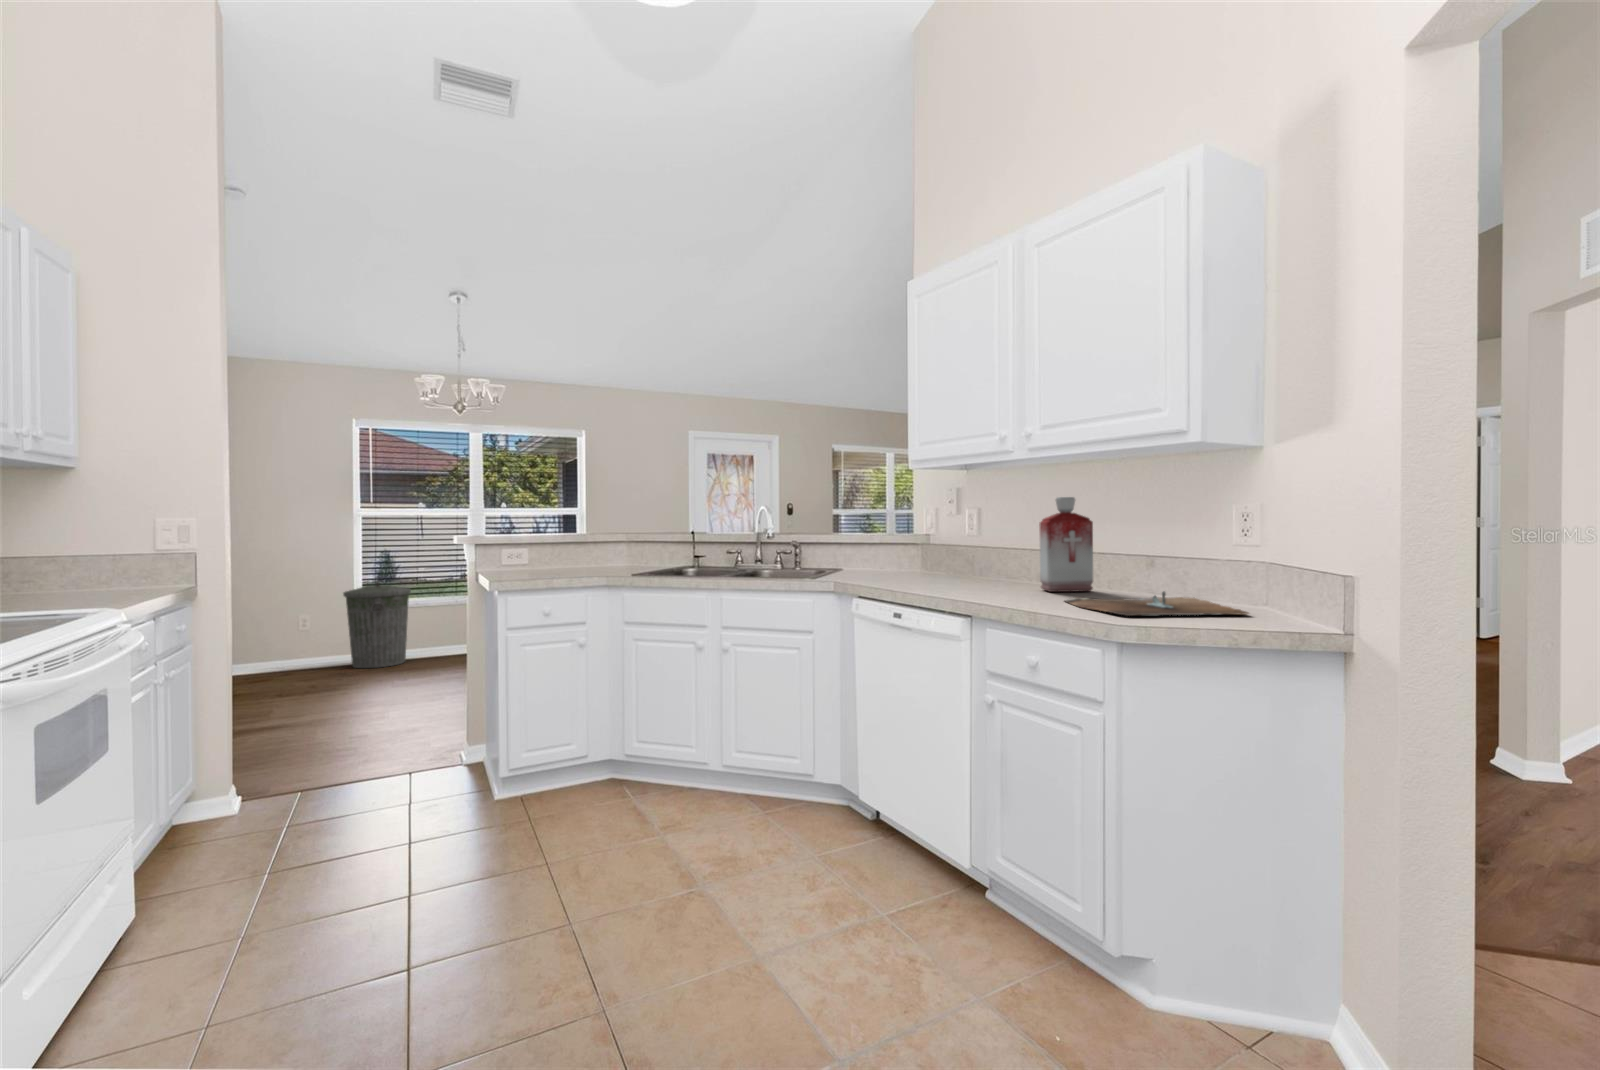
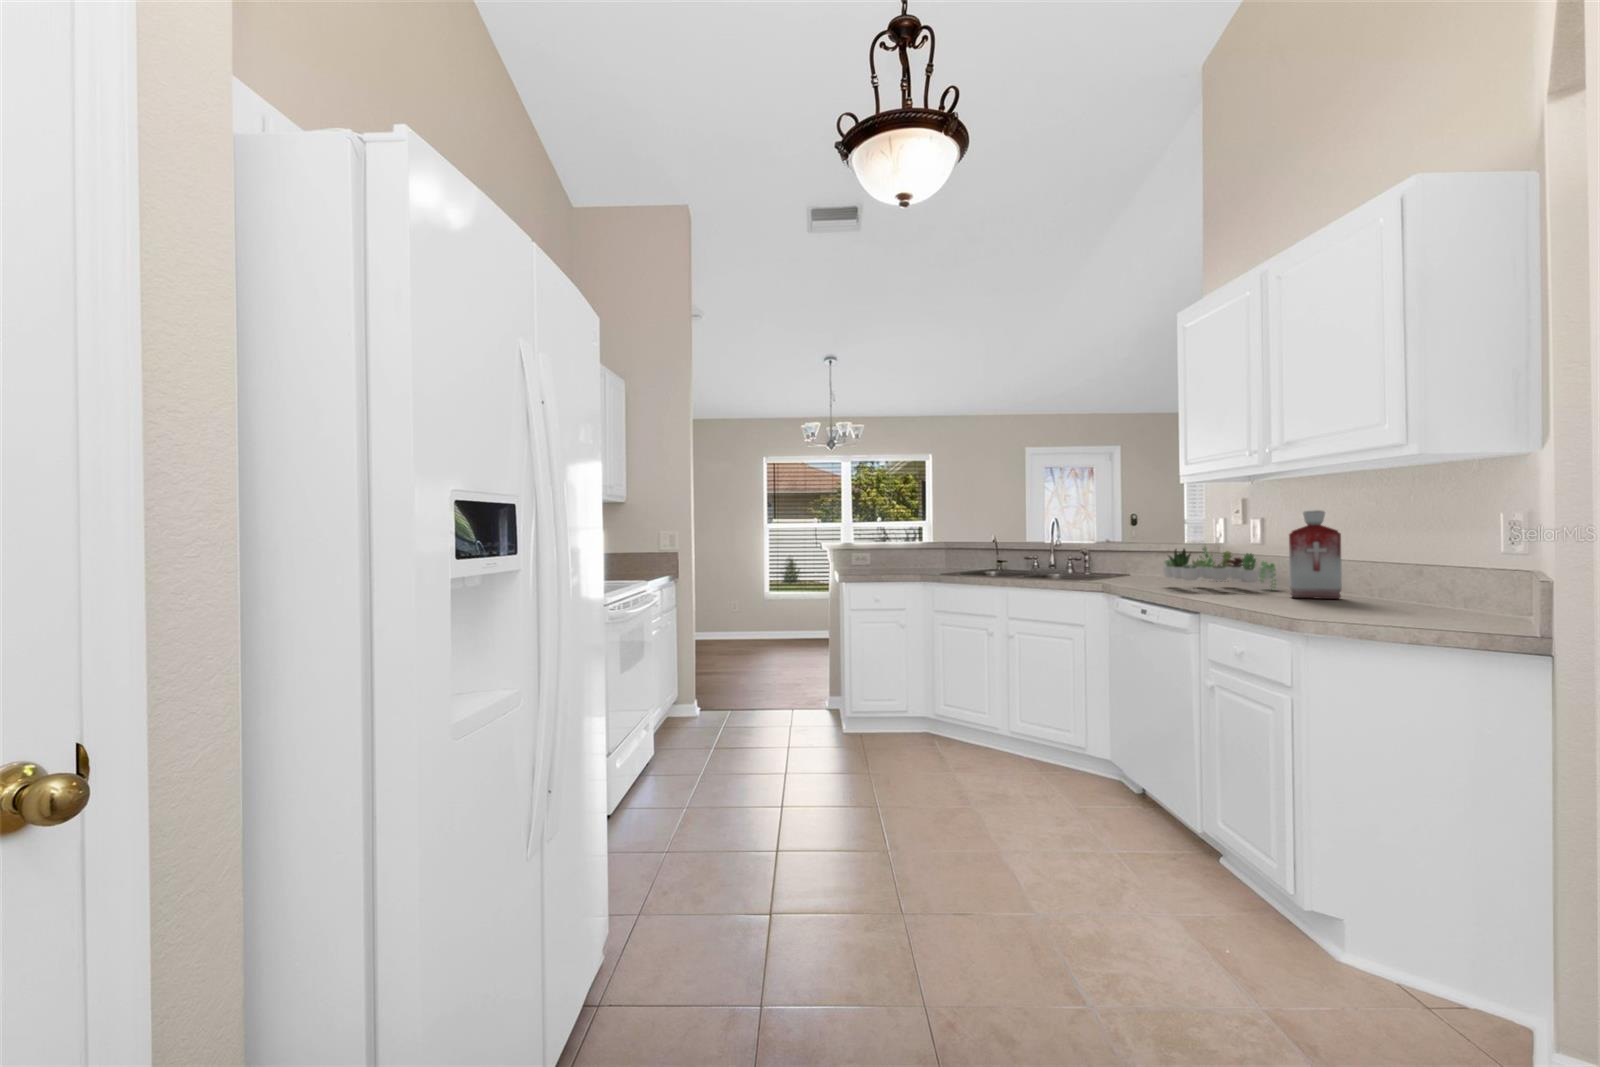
succulent plant: none [893,533,1009,583] -> present [1163,547,1276,590]
trash can: present [343,582,411,668] -> none [763,579,808,646]
cutting board: present [1065,591,1249,616] -> none [1280,596,1438,618]

